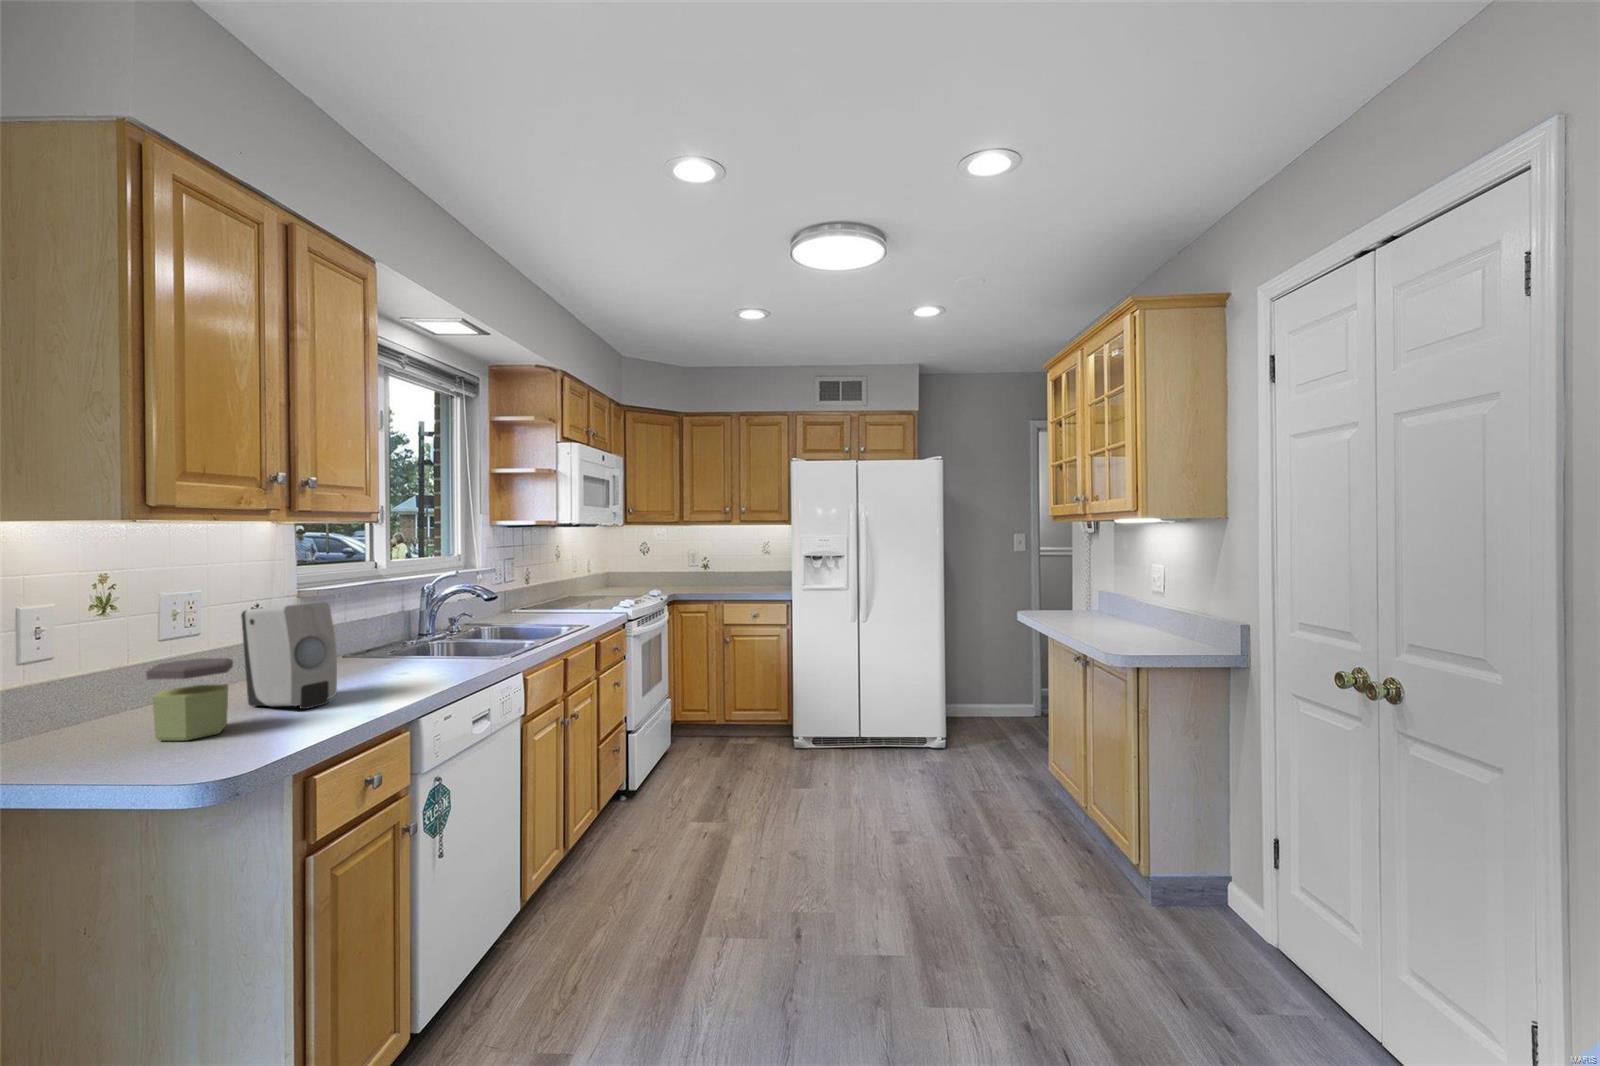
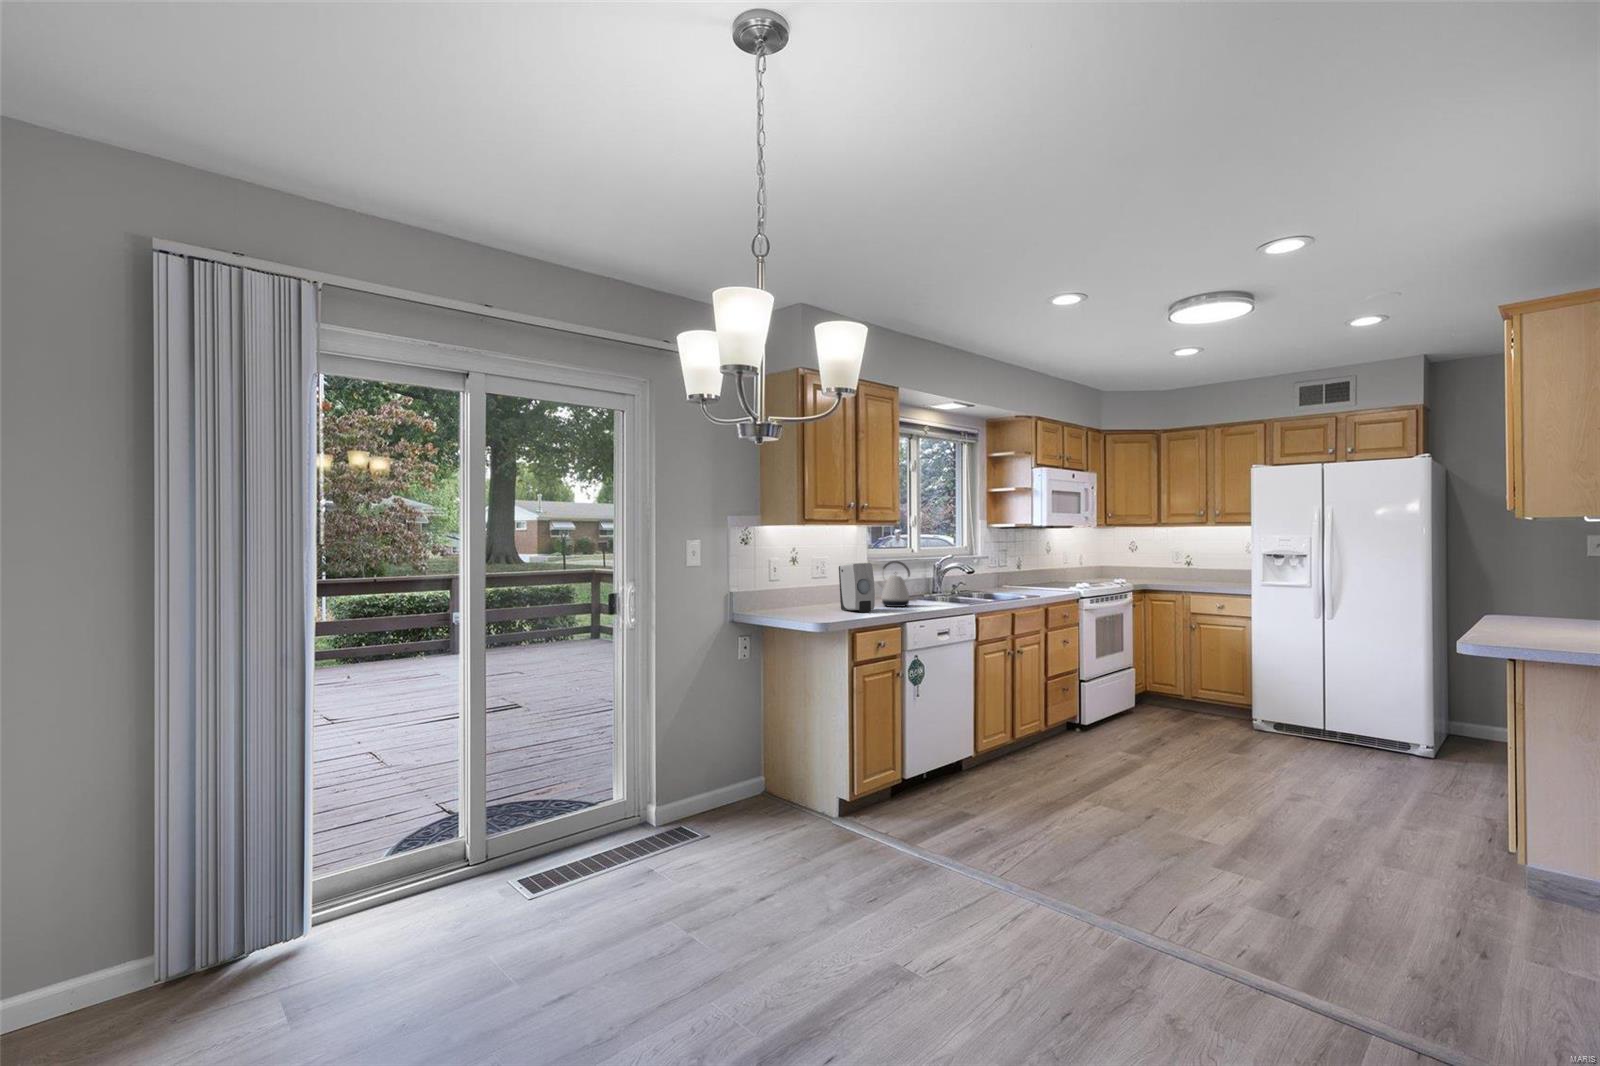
kettle: none [329,590,408,680] -> present [877,561,912,607]
jar: present [146,658,233,741] -> none [805,584,833,616]

